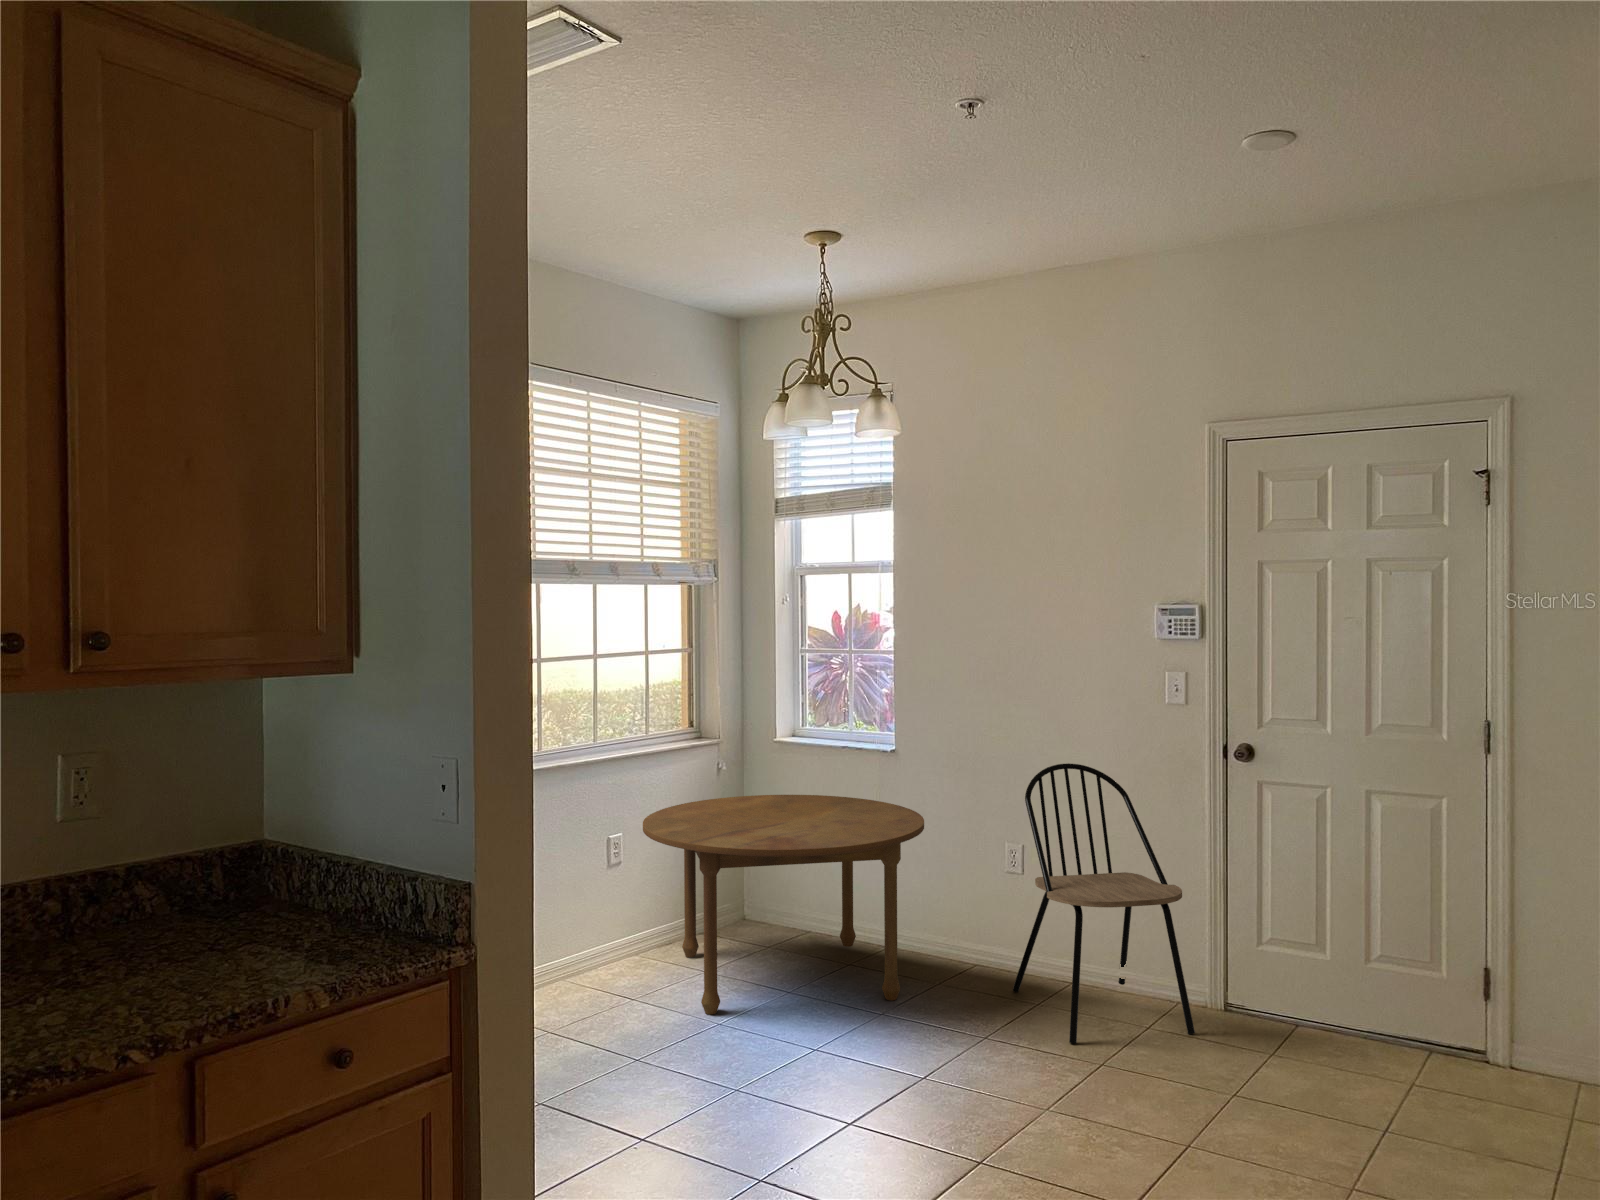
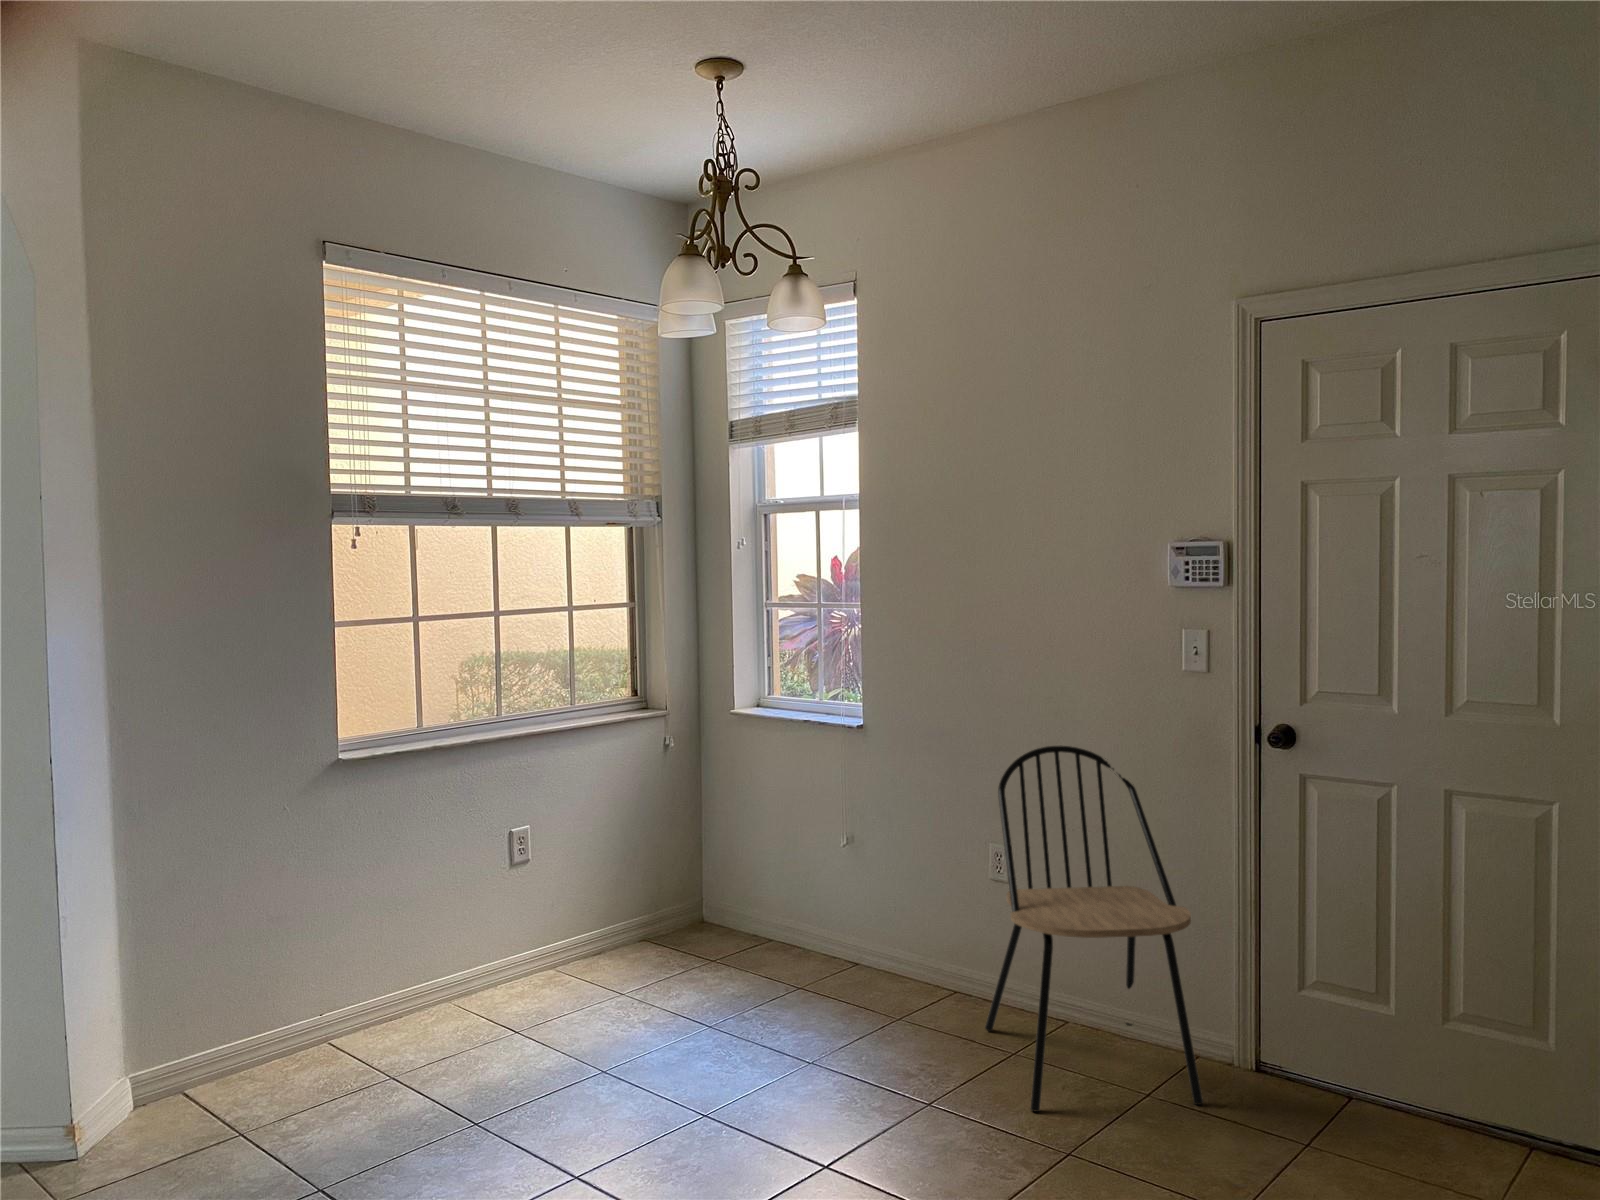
dining table: present [643,795,924,1015] -> none [539,775,883,1046]

